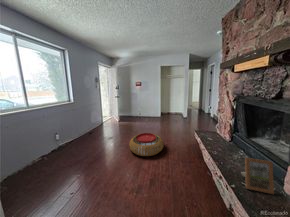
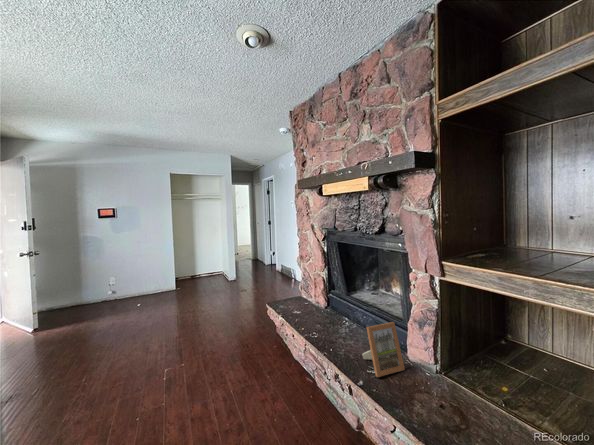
pouf: present [129,133,164,156] -> none [103,335,207,409]

